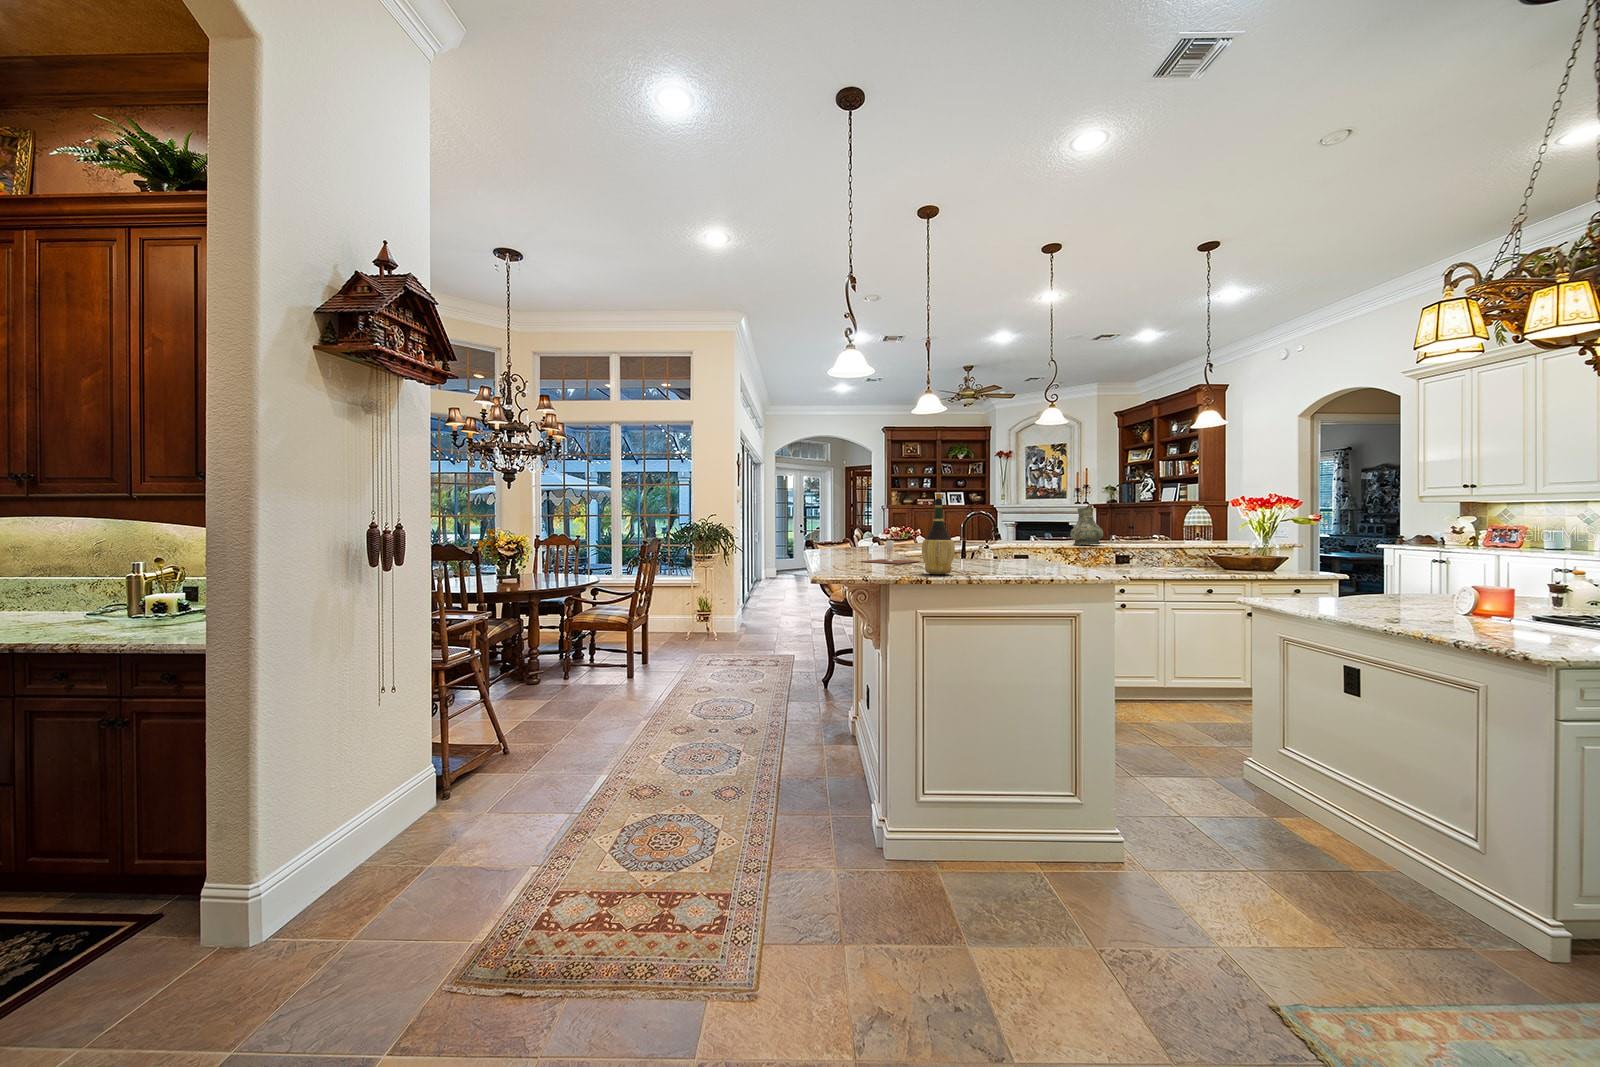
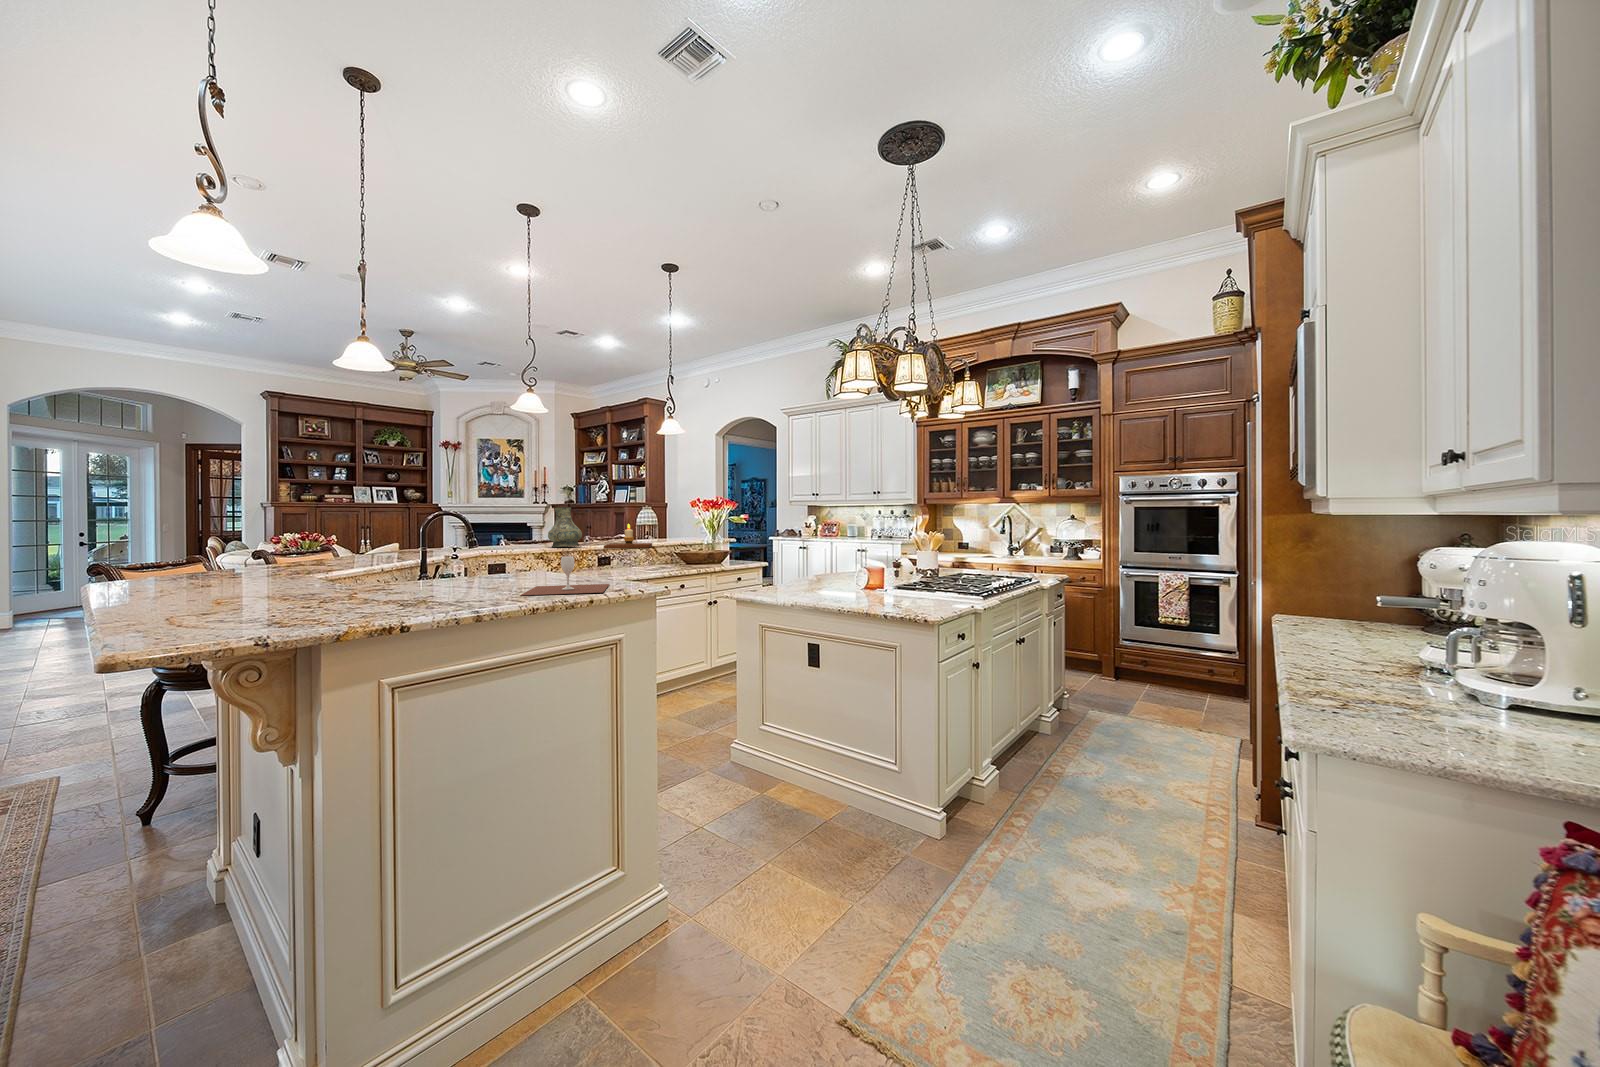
wine bottle: present [922,494,955,574] -> none [373,480,438,614]
candle: none [1123,524,1181,549] -> present [604,524,652,548]
wine glass: present [860,540,918,564] -> present [521,556,609,595]

